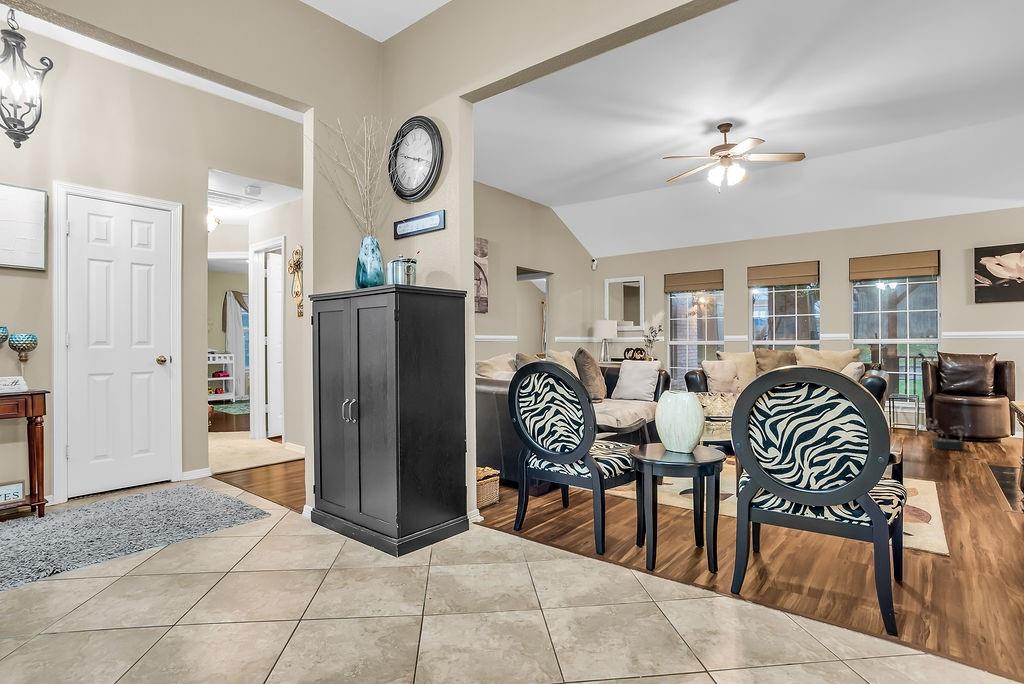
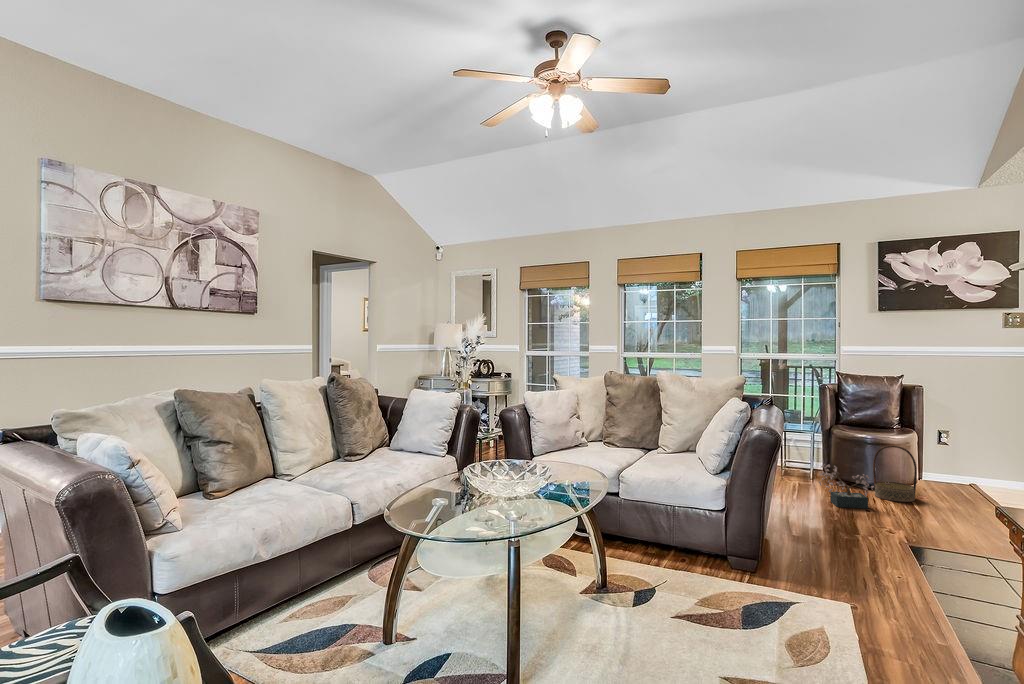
basket: none [968,406,1005,448] -> present [873,445,917,502]

